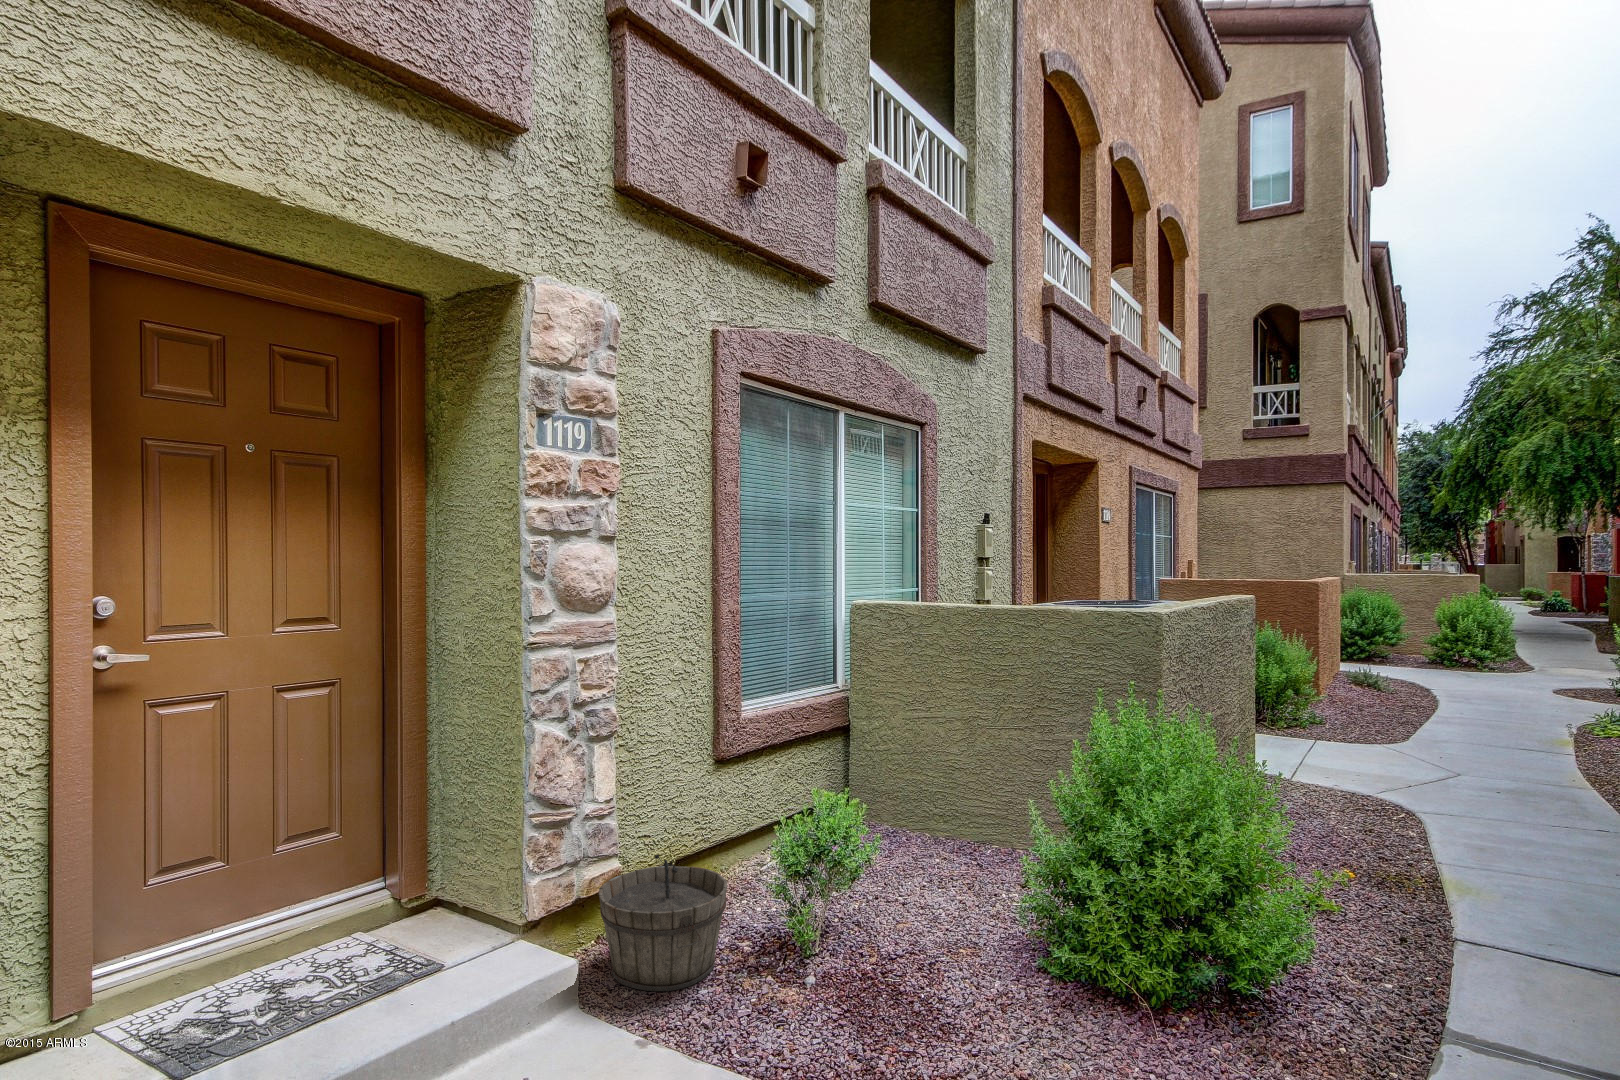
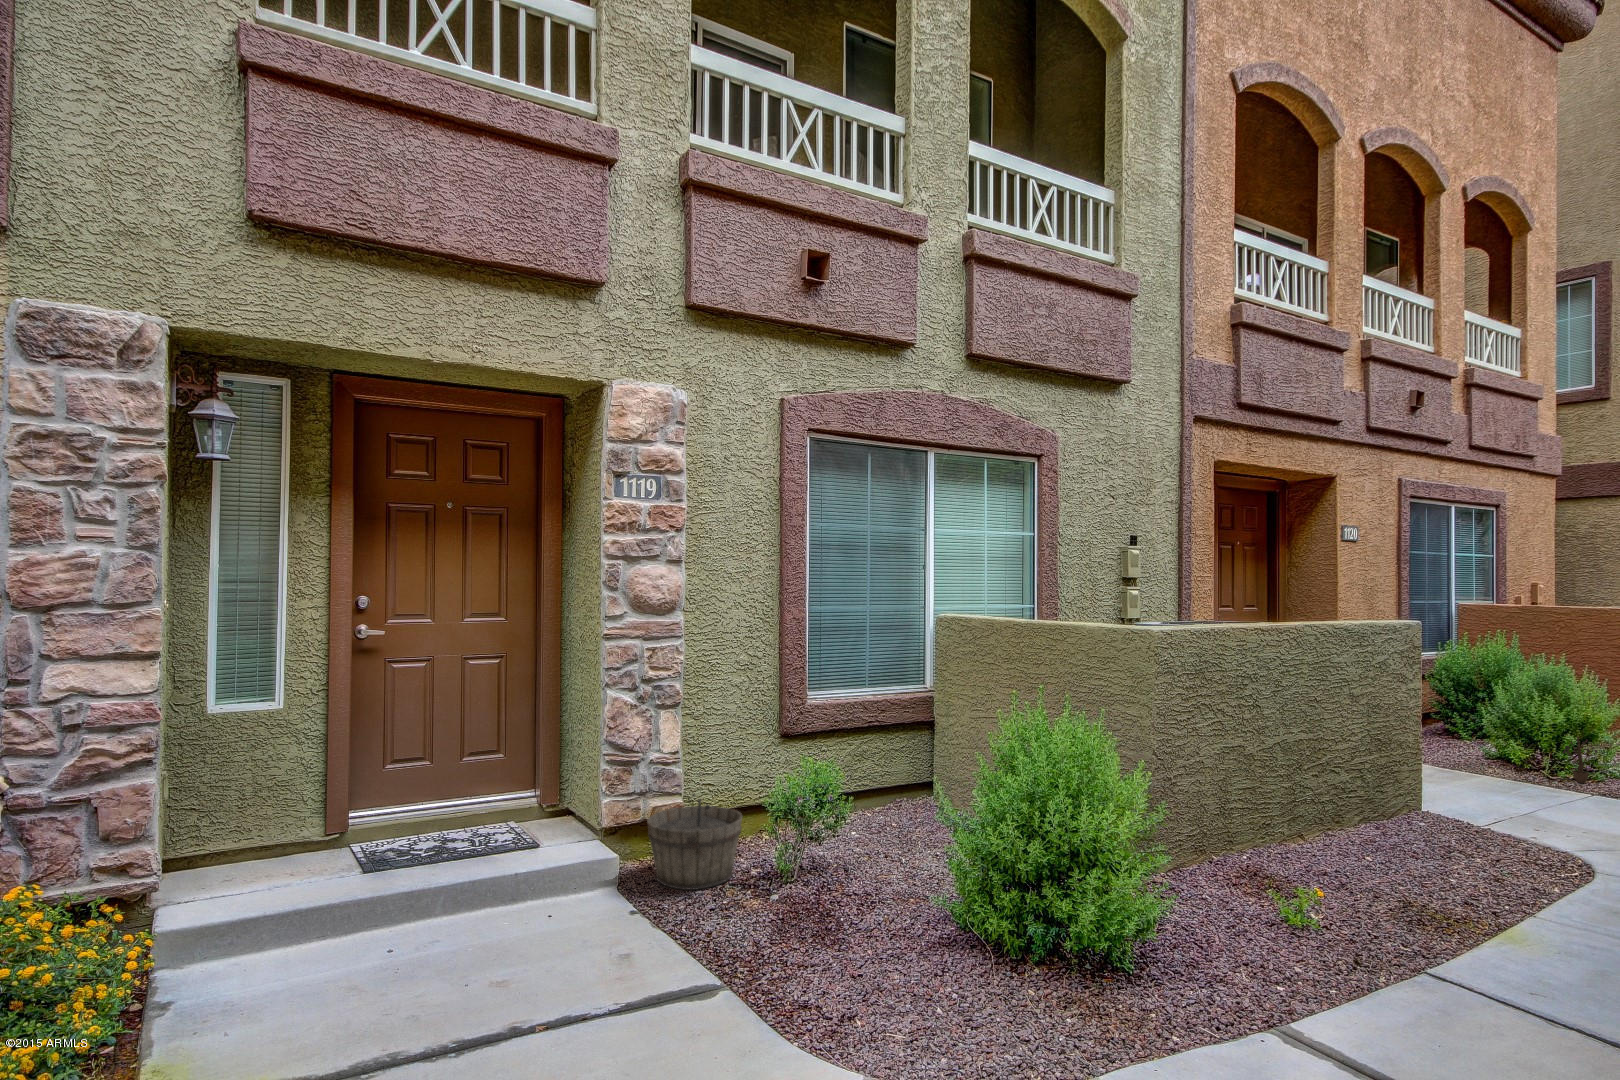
decorative plant: none [1287,693,1315,732] -> present [1557,737,1598,783]

